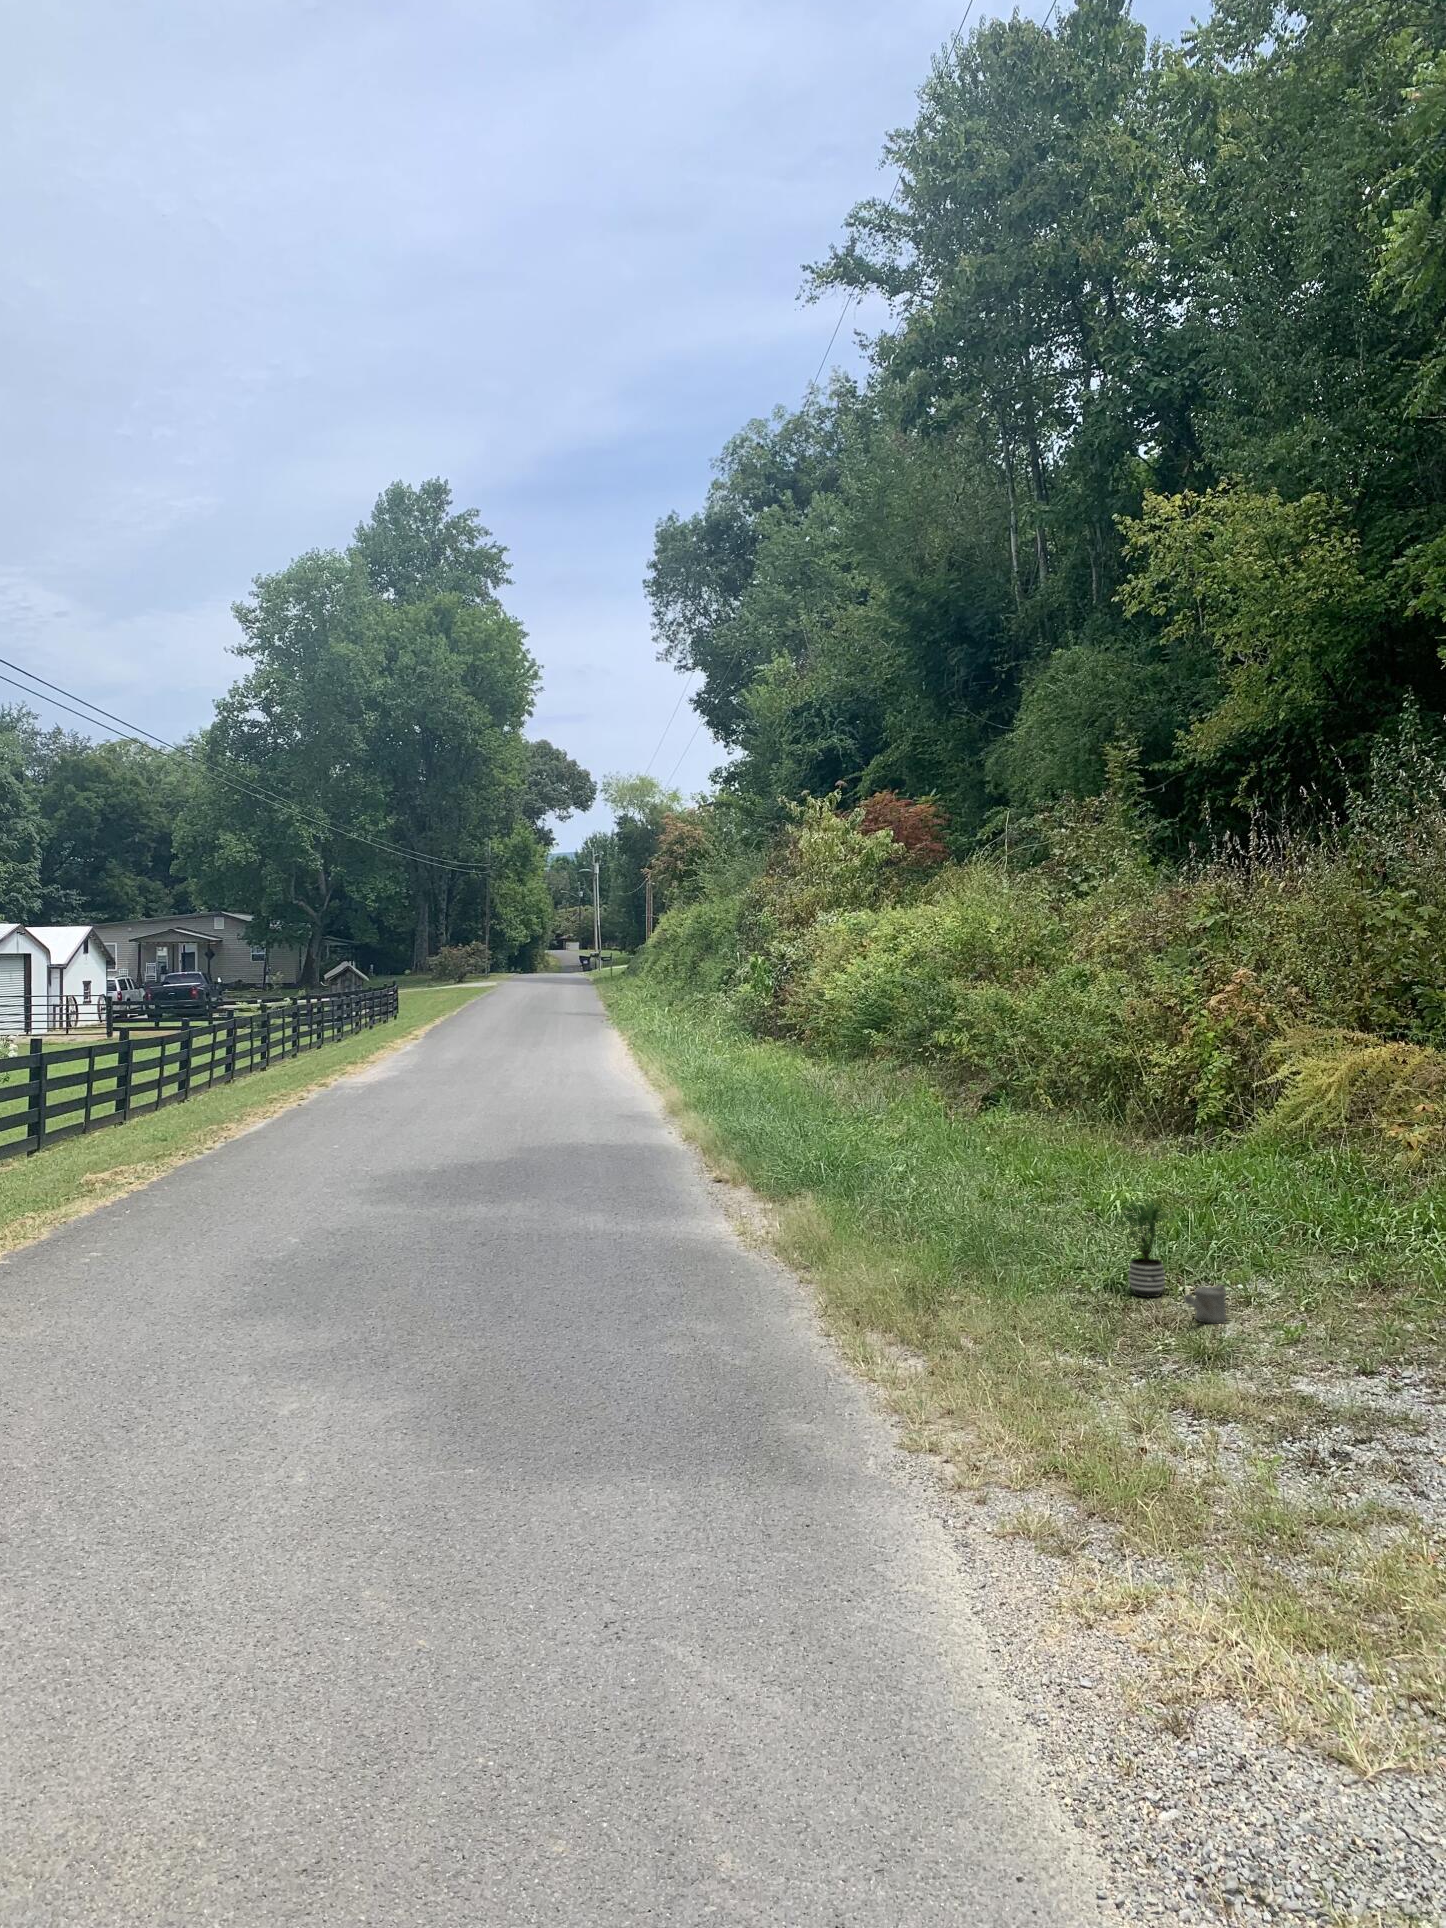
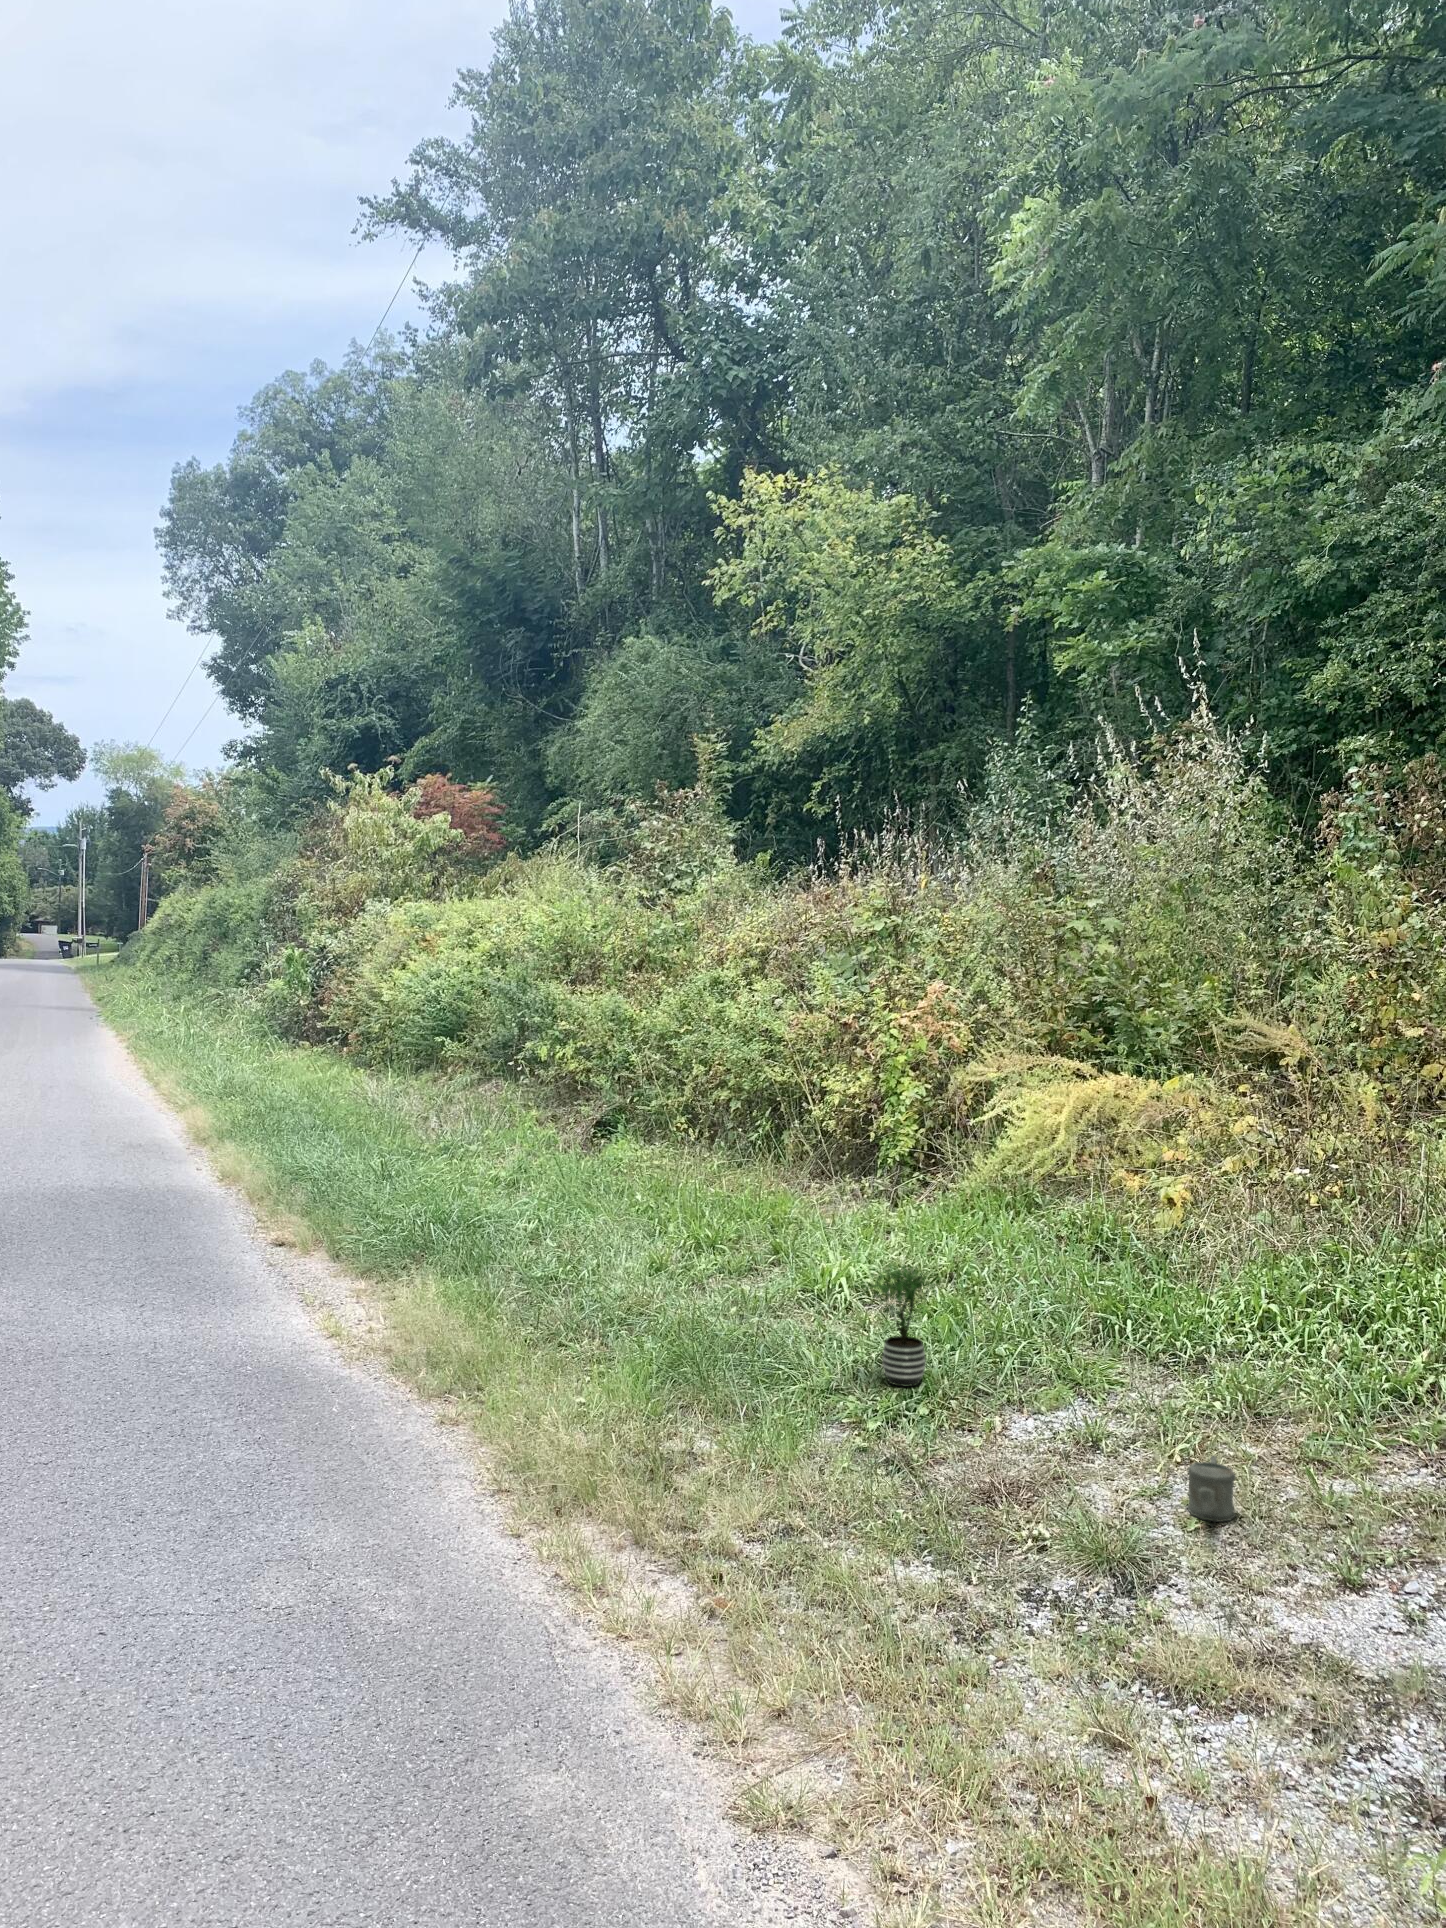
watering can: present [1184,1285,1227,1323] -> present [1187,1456,1236,1522]

